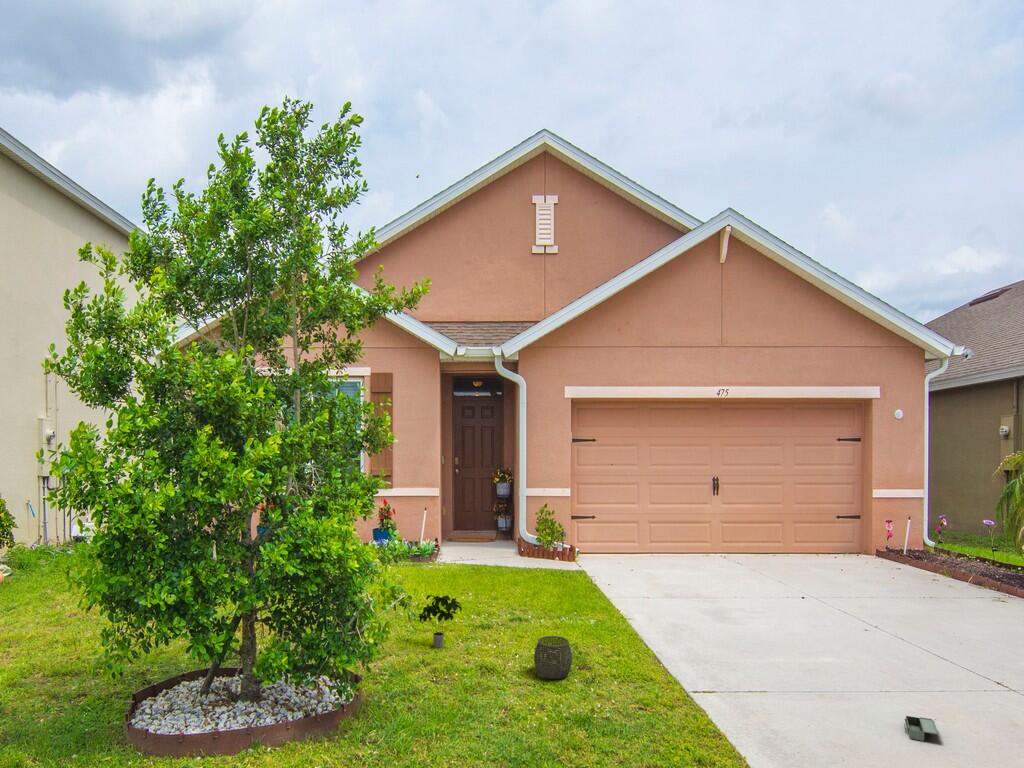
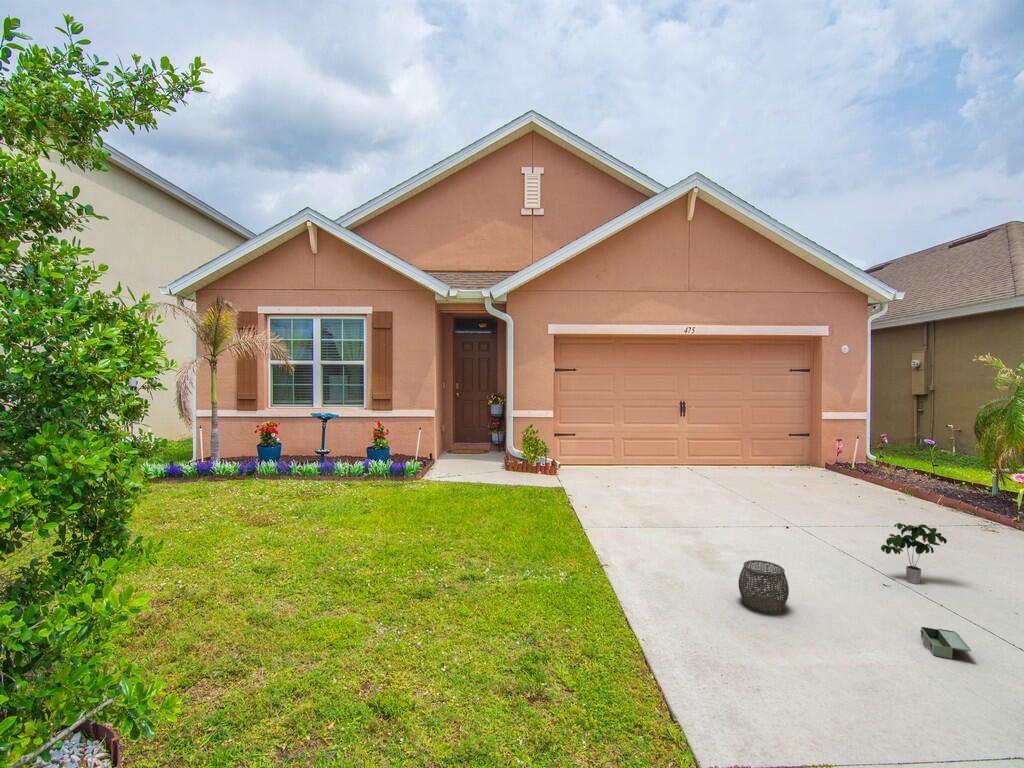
potted plant: present [418,595,462,648] -> present [881,523,947,584]
woven basket: present [534,636,572,679] -> present [738,560,789,613]

